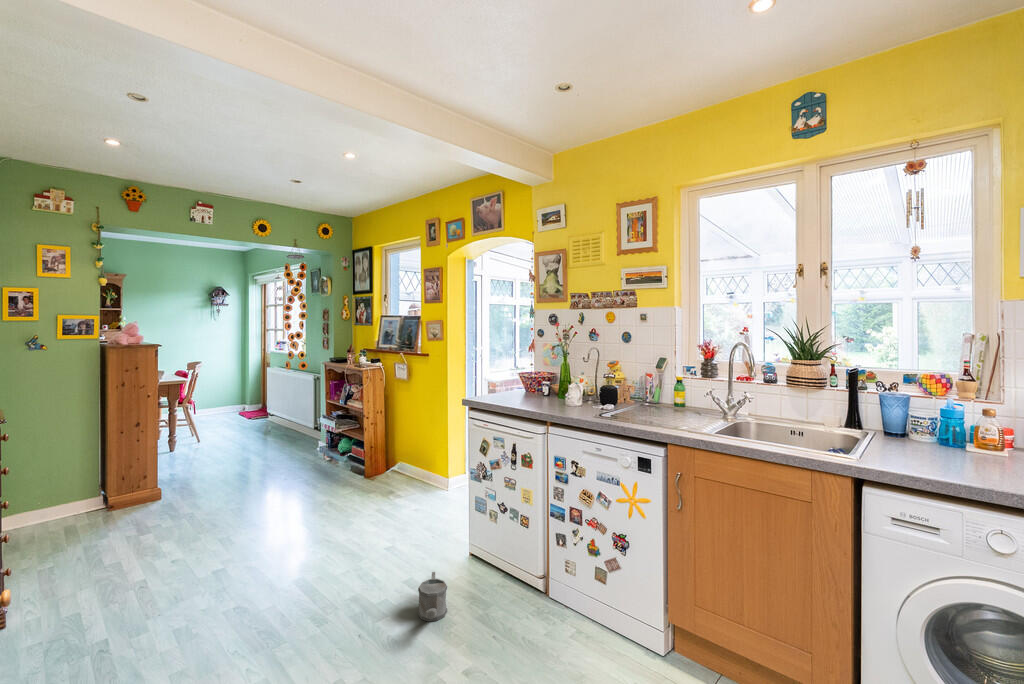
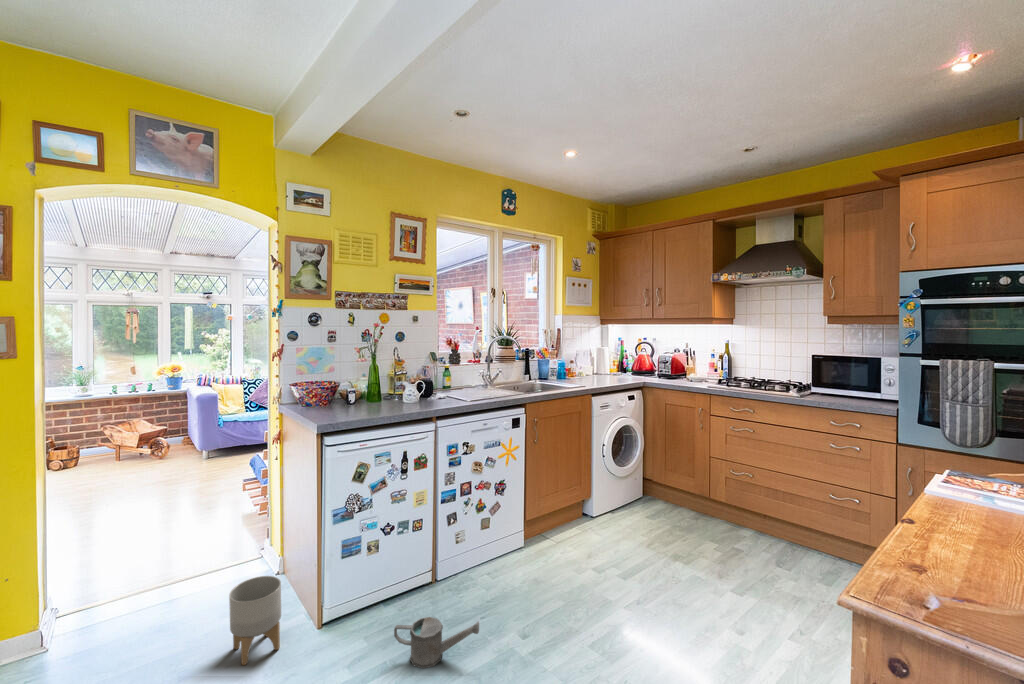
planter: none [424,494,455,547] -> present [229,576,281,665]

